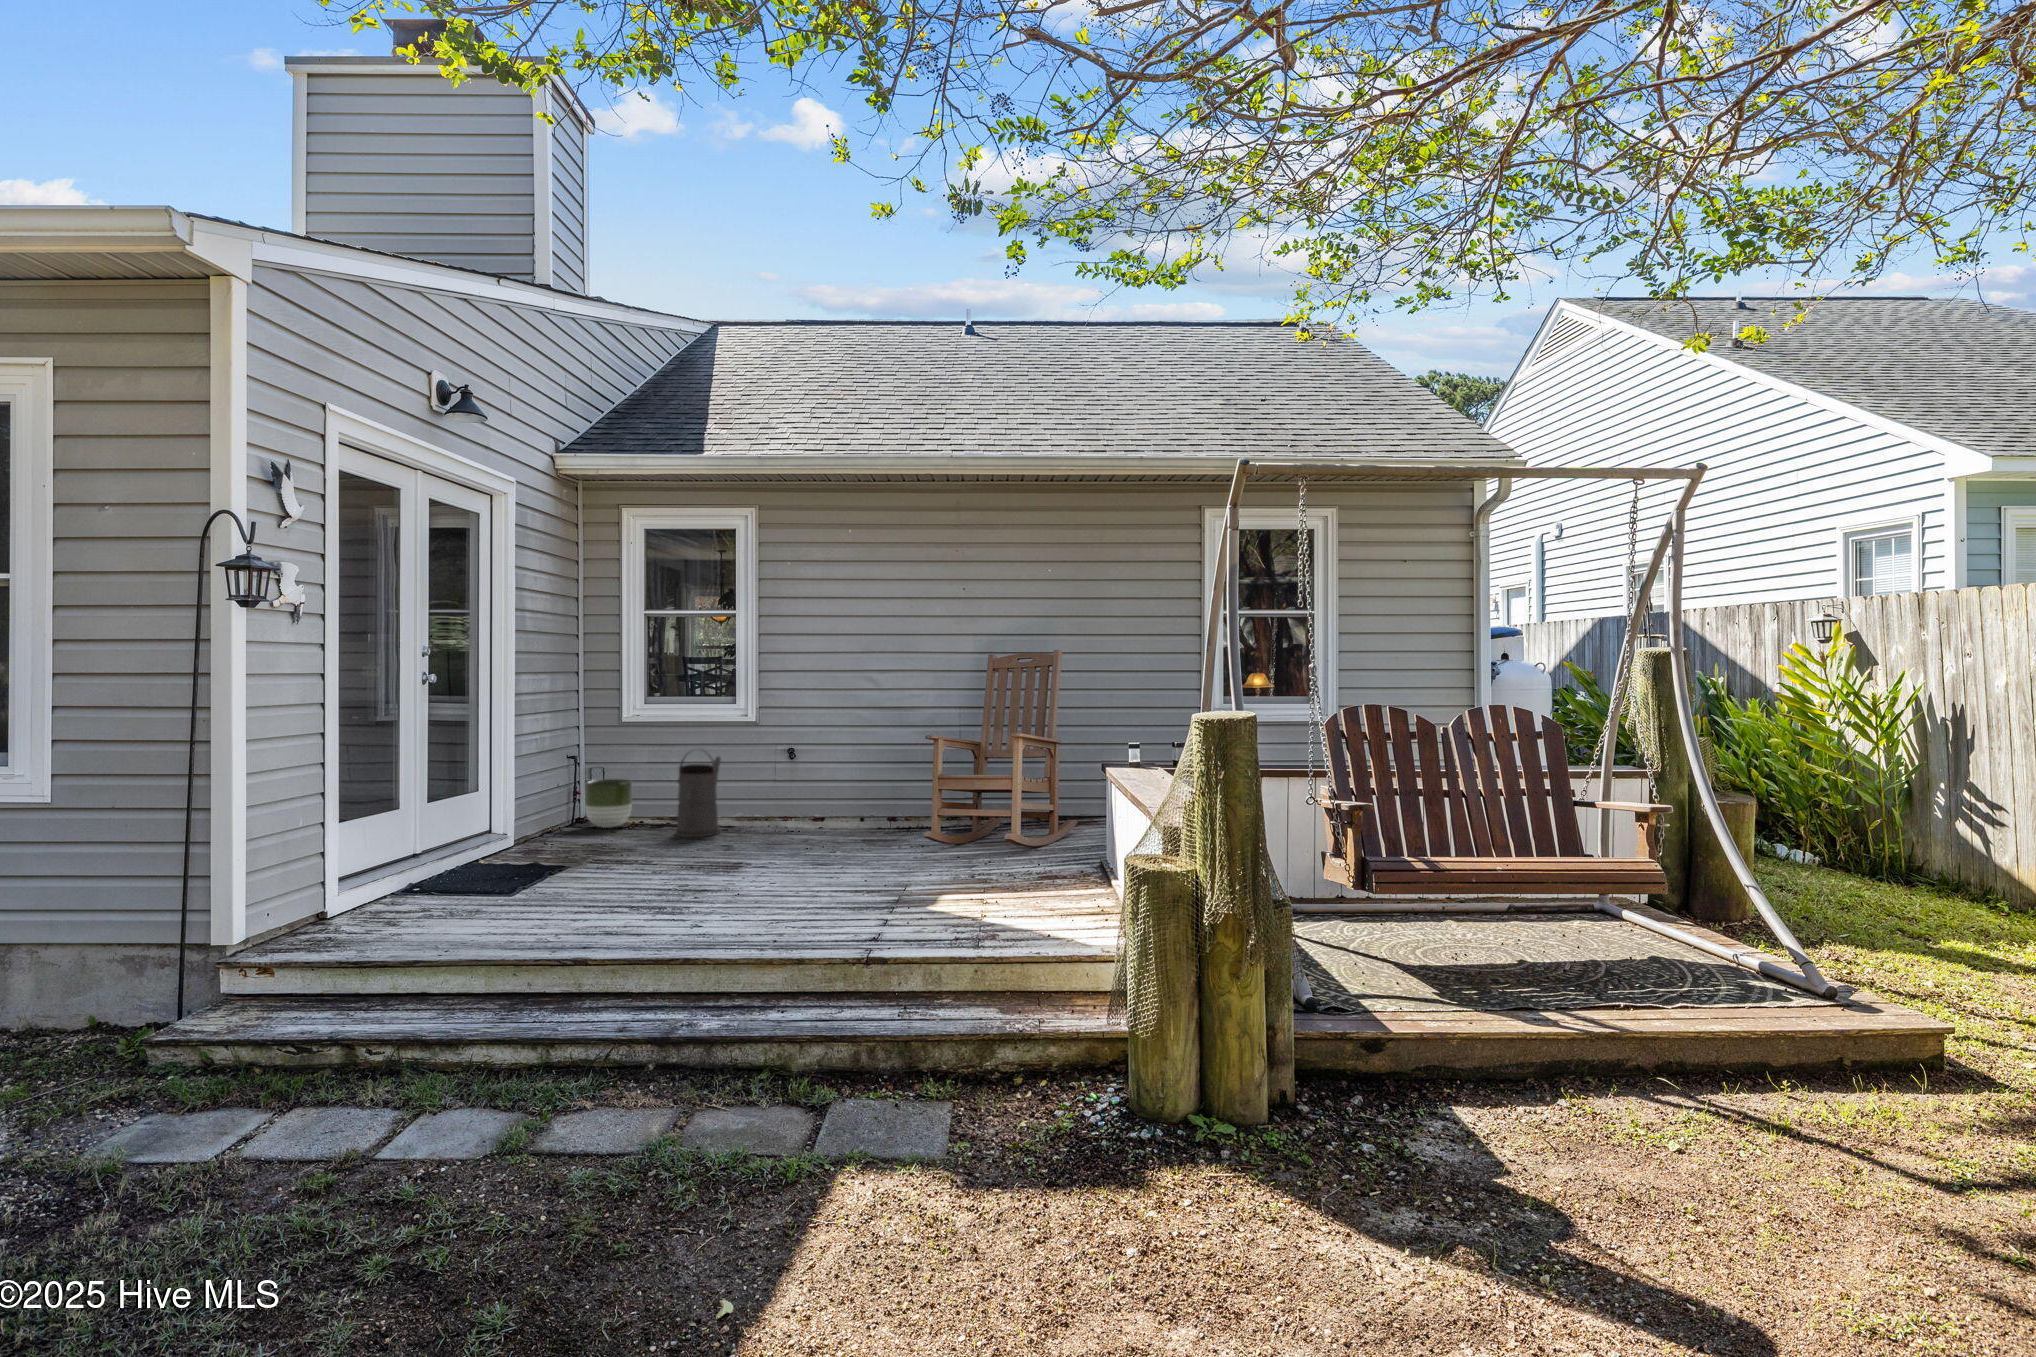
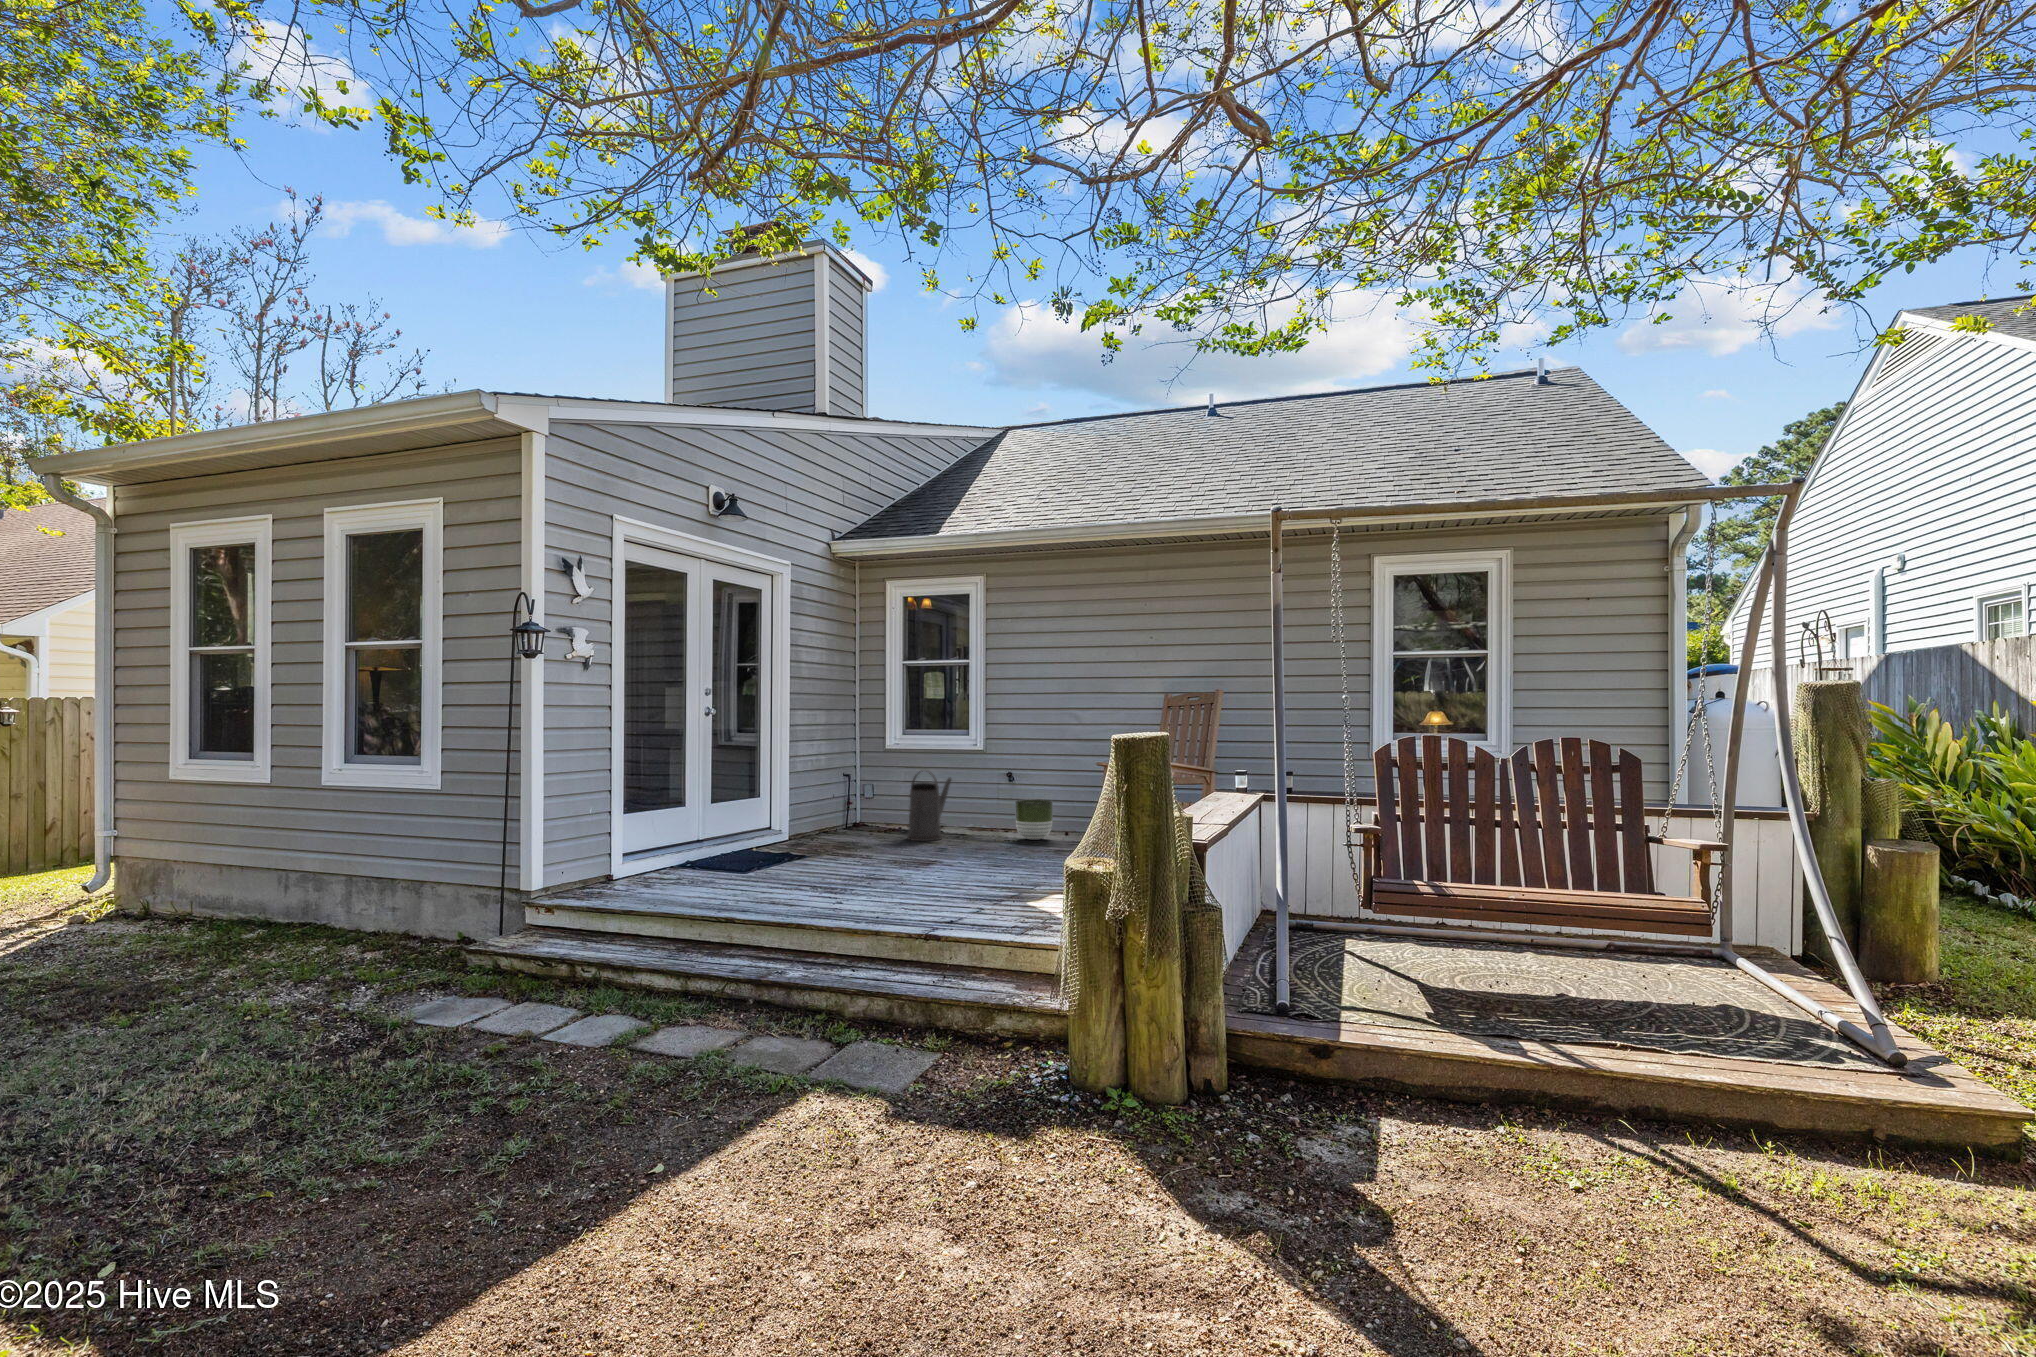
planter: present [585,779,632,828] -> present [1015,799,1053,840]

